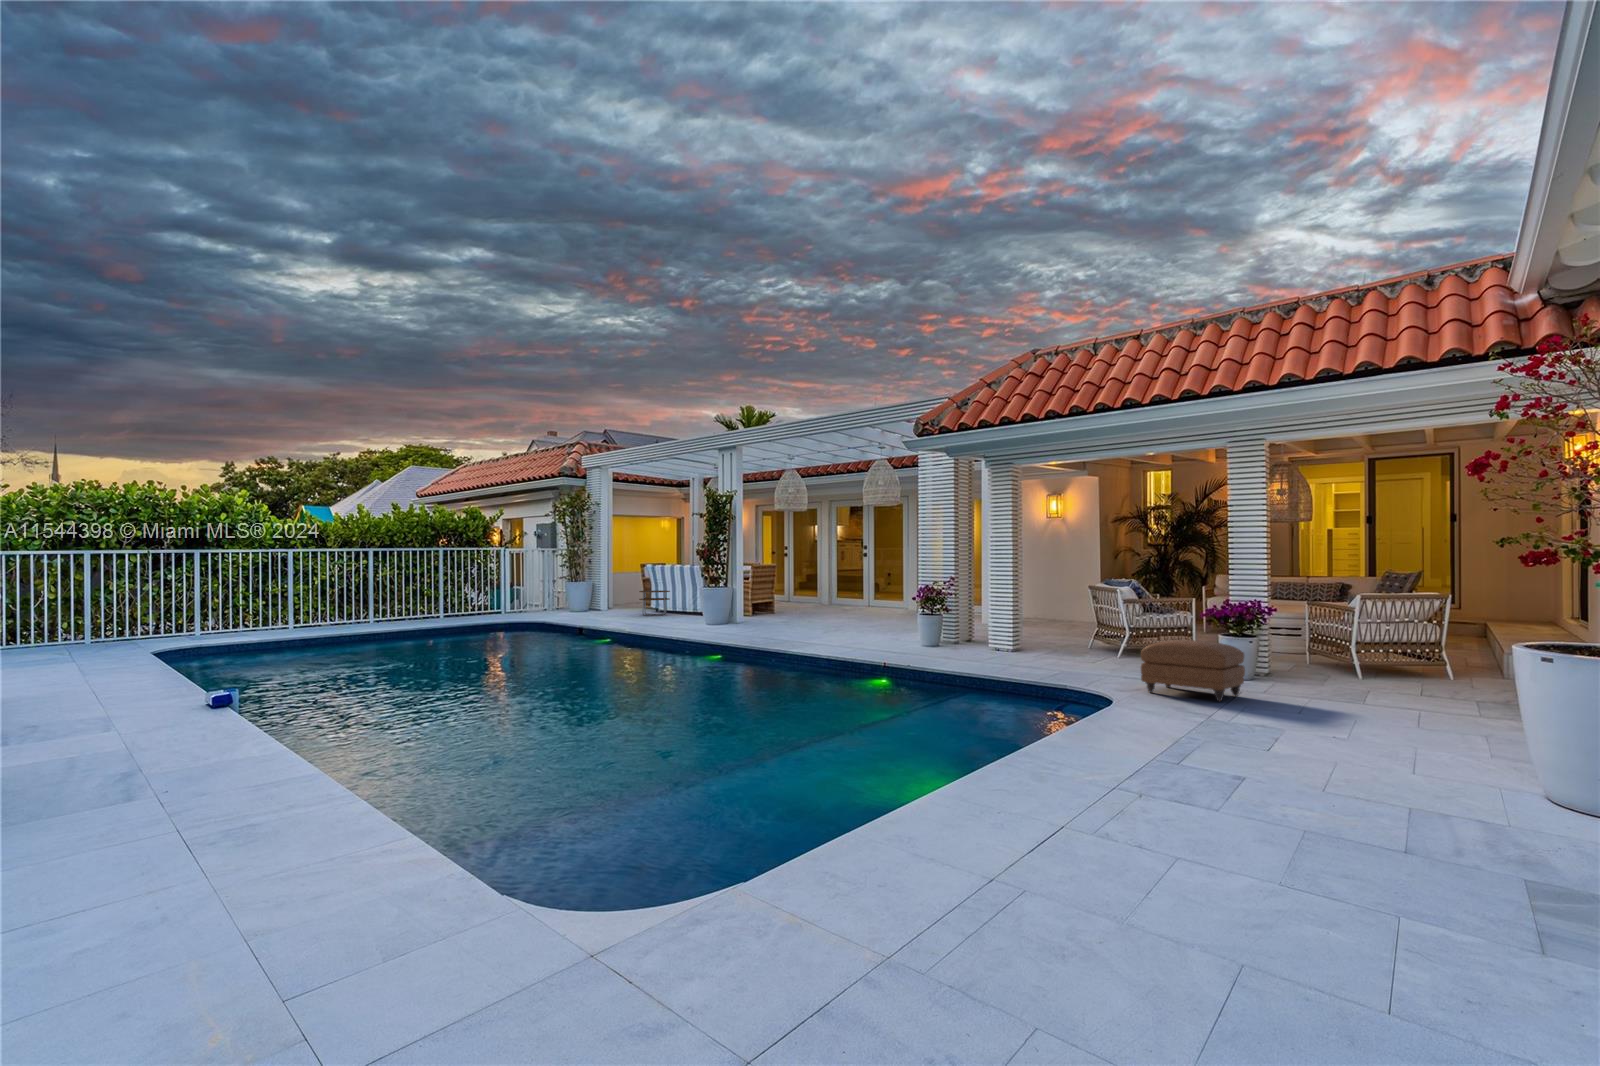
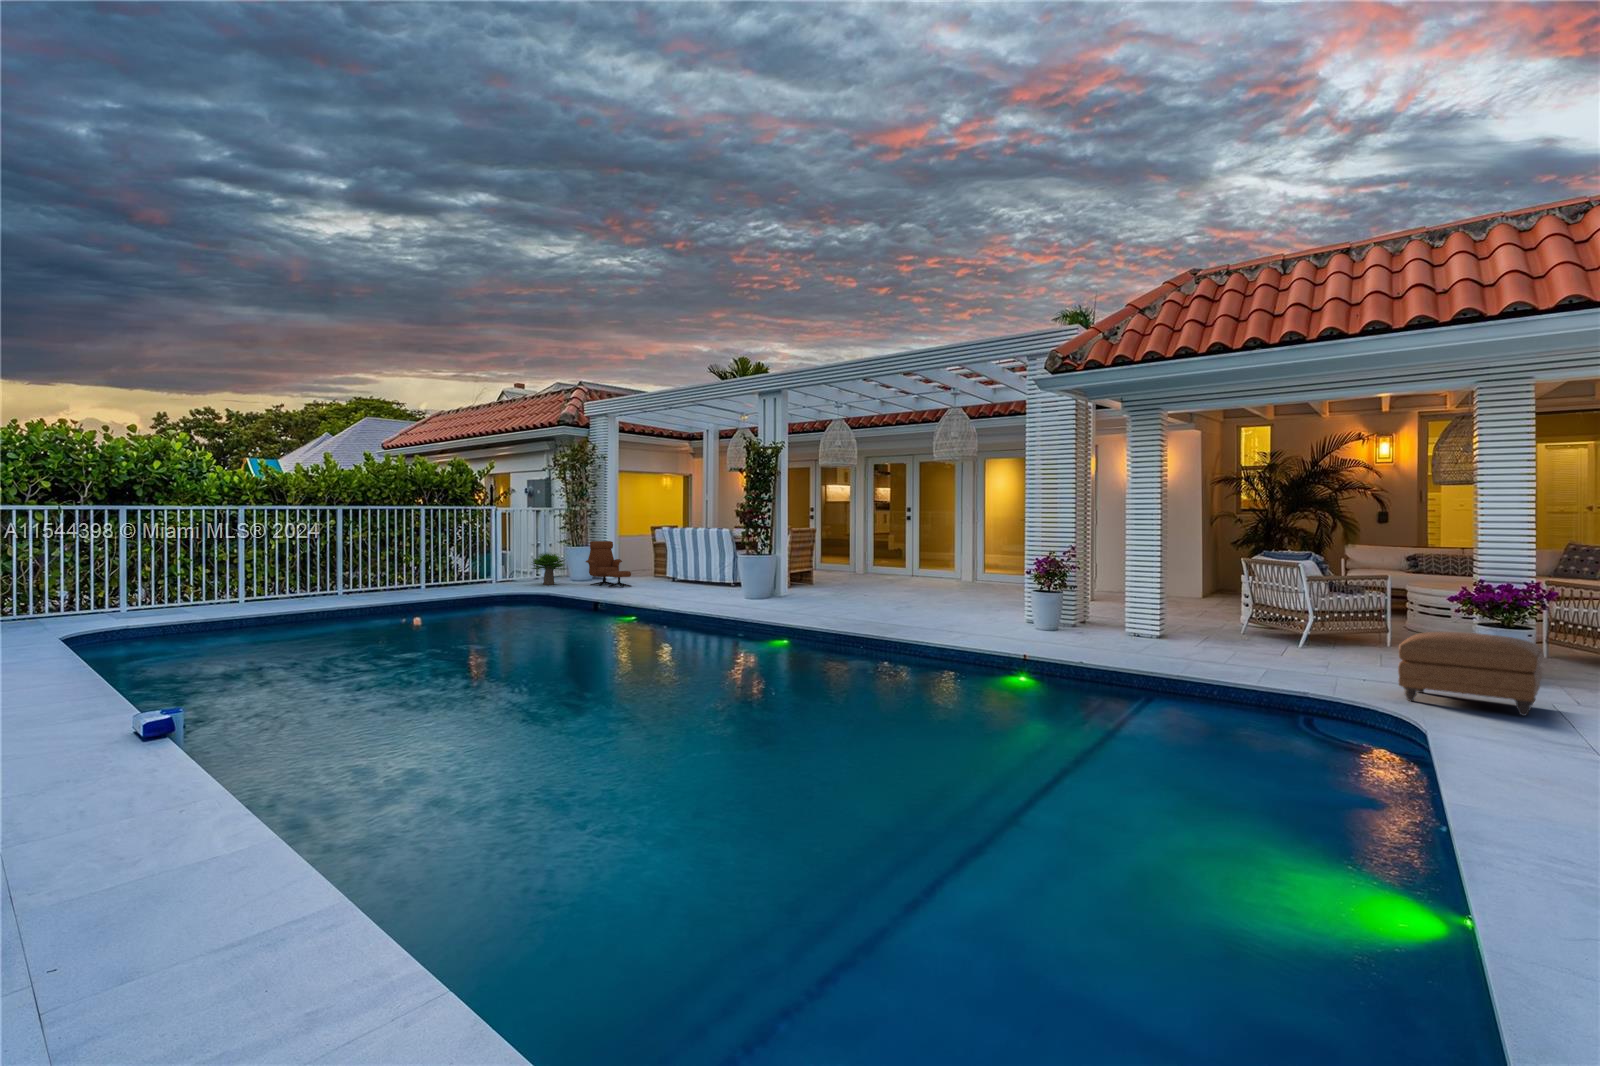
lounge chair: none [578,576,617,615] -> present [586,541,631,587]
potted plant: none [530,585,566,613] -> present [532,553,565,585]
side table: present [639,591,670,616] -> none [659,559,695,588]

